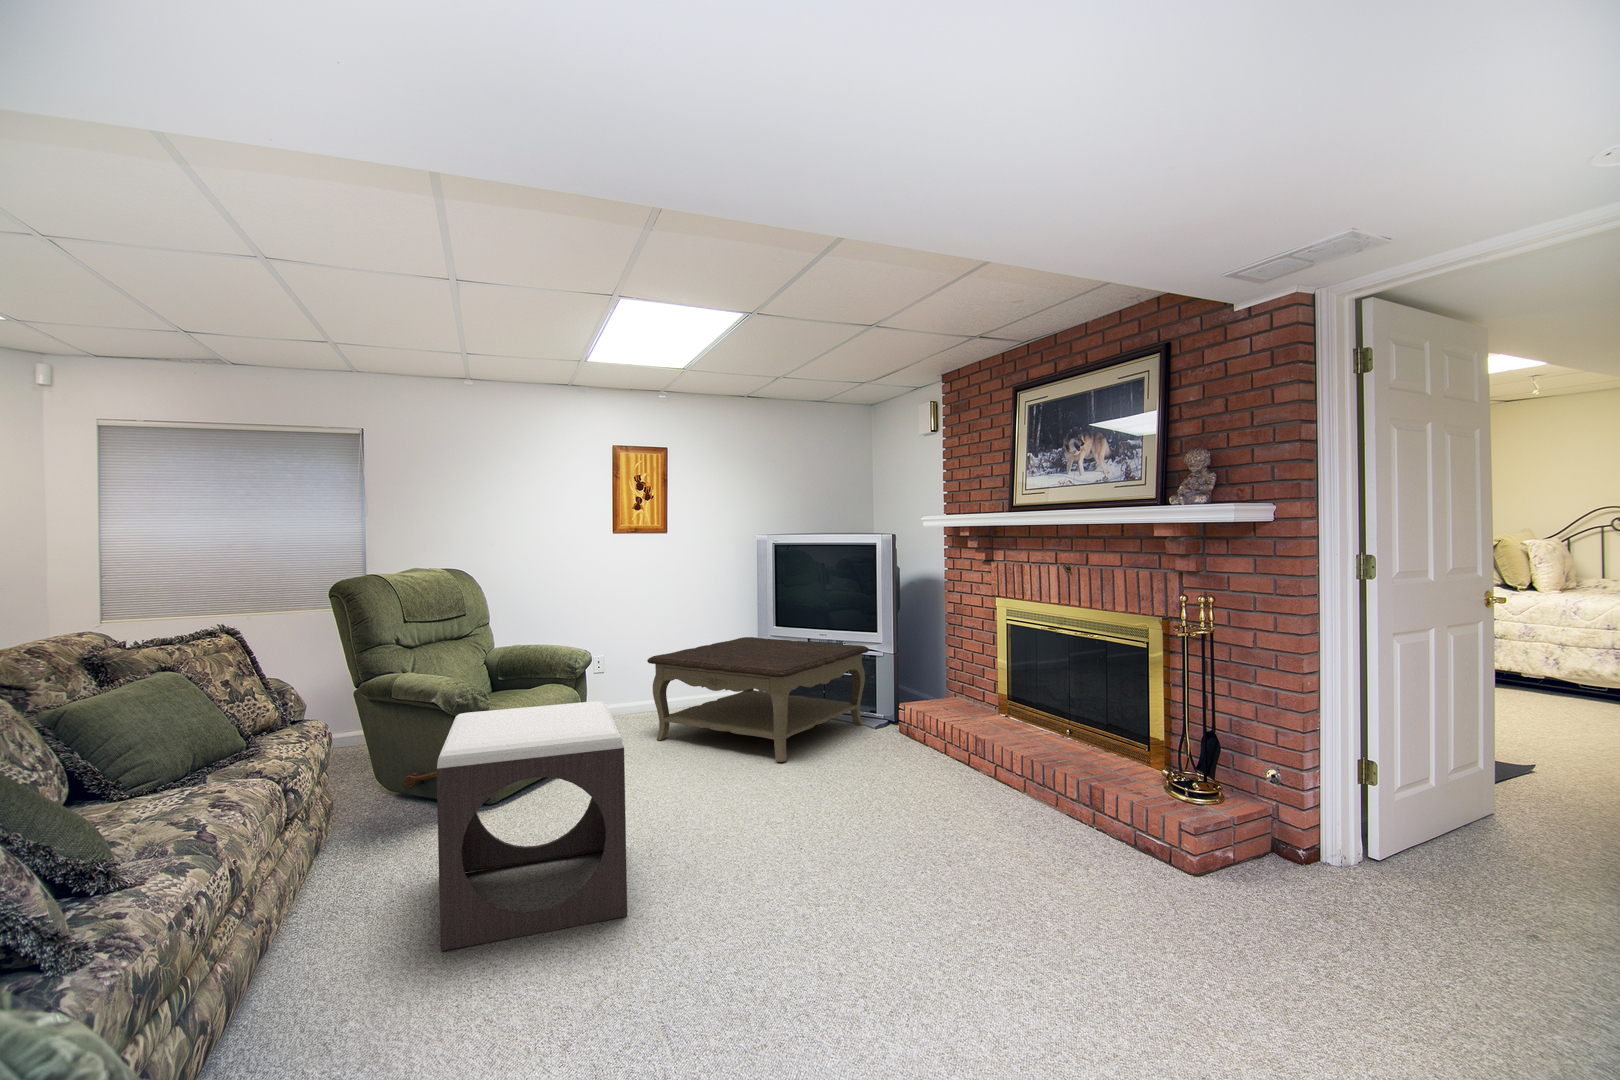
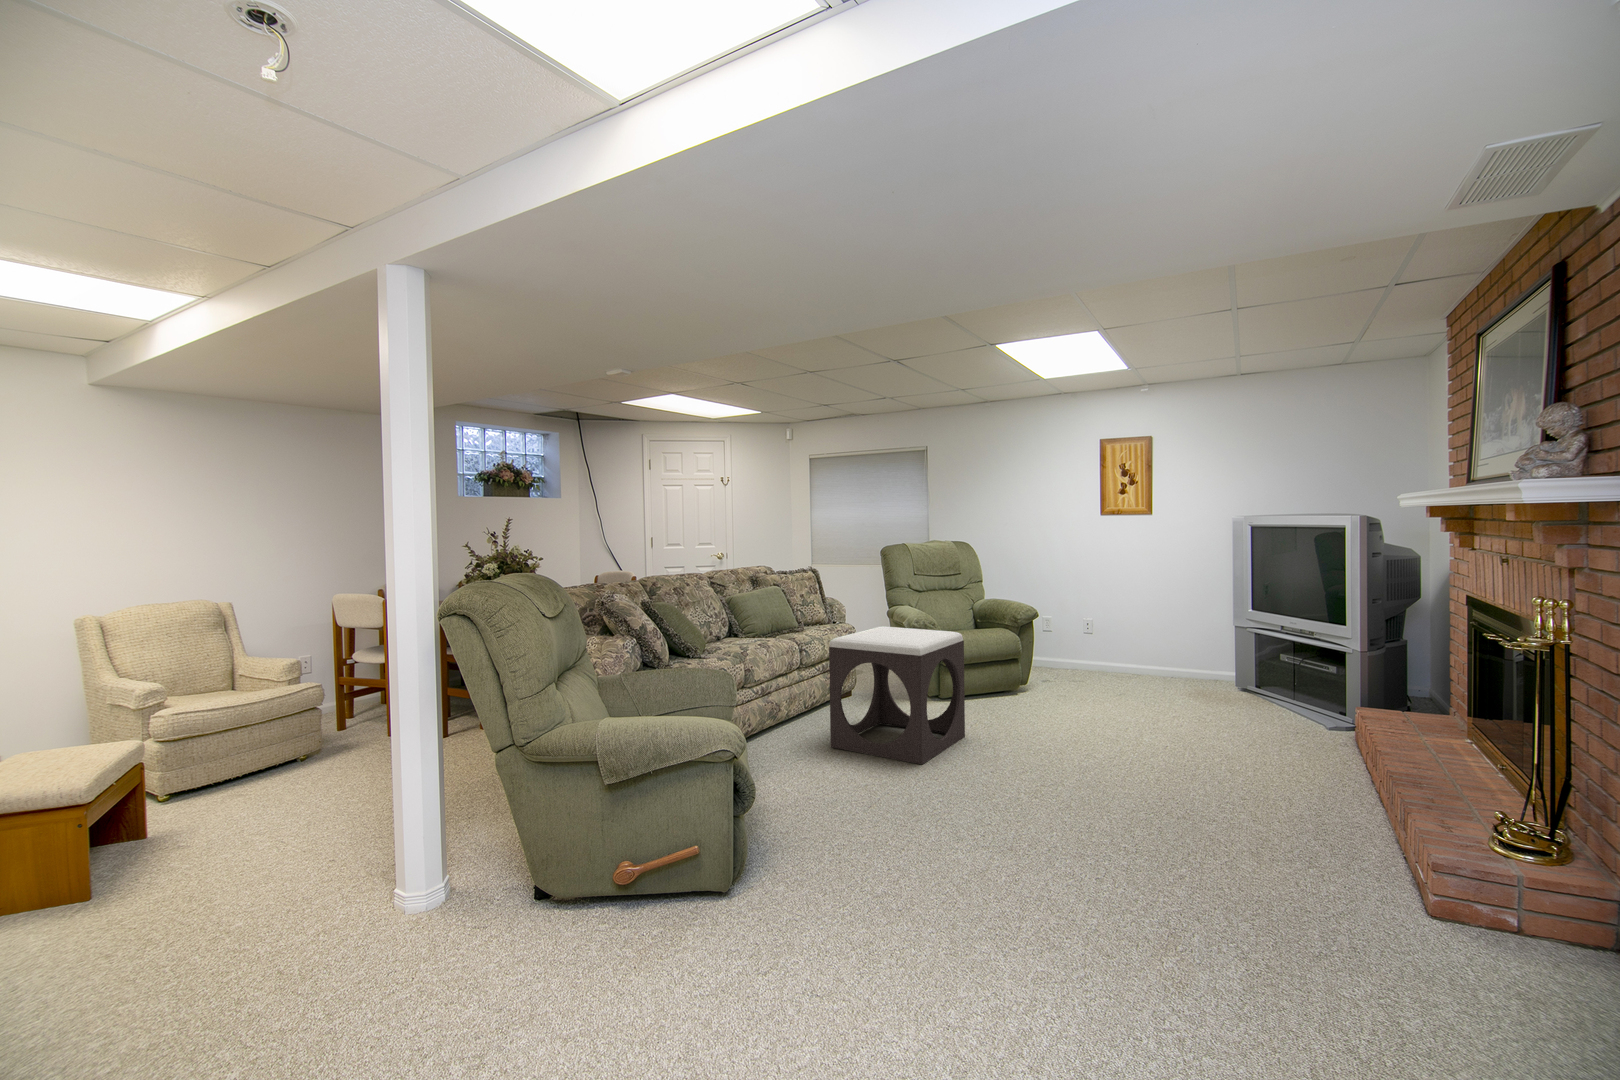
coffee table: present [647,637,869,762] -> none [1093,617,1331,726]

